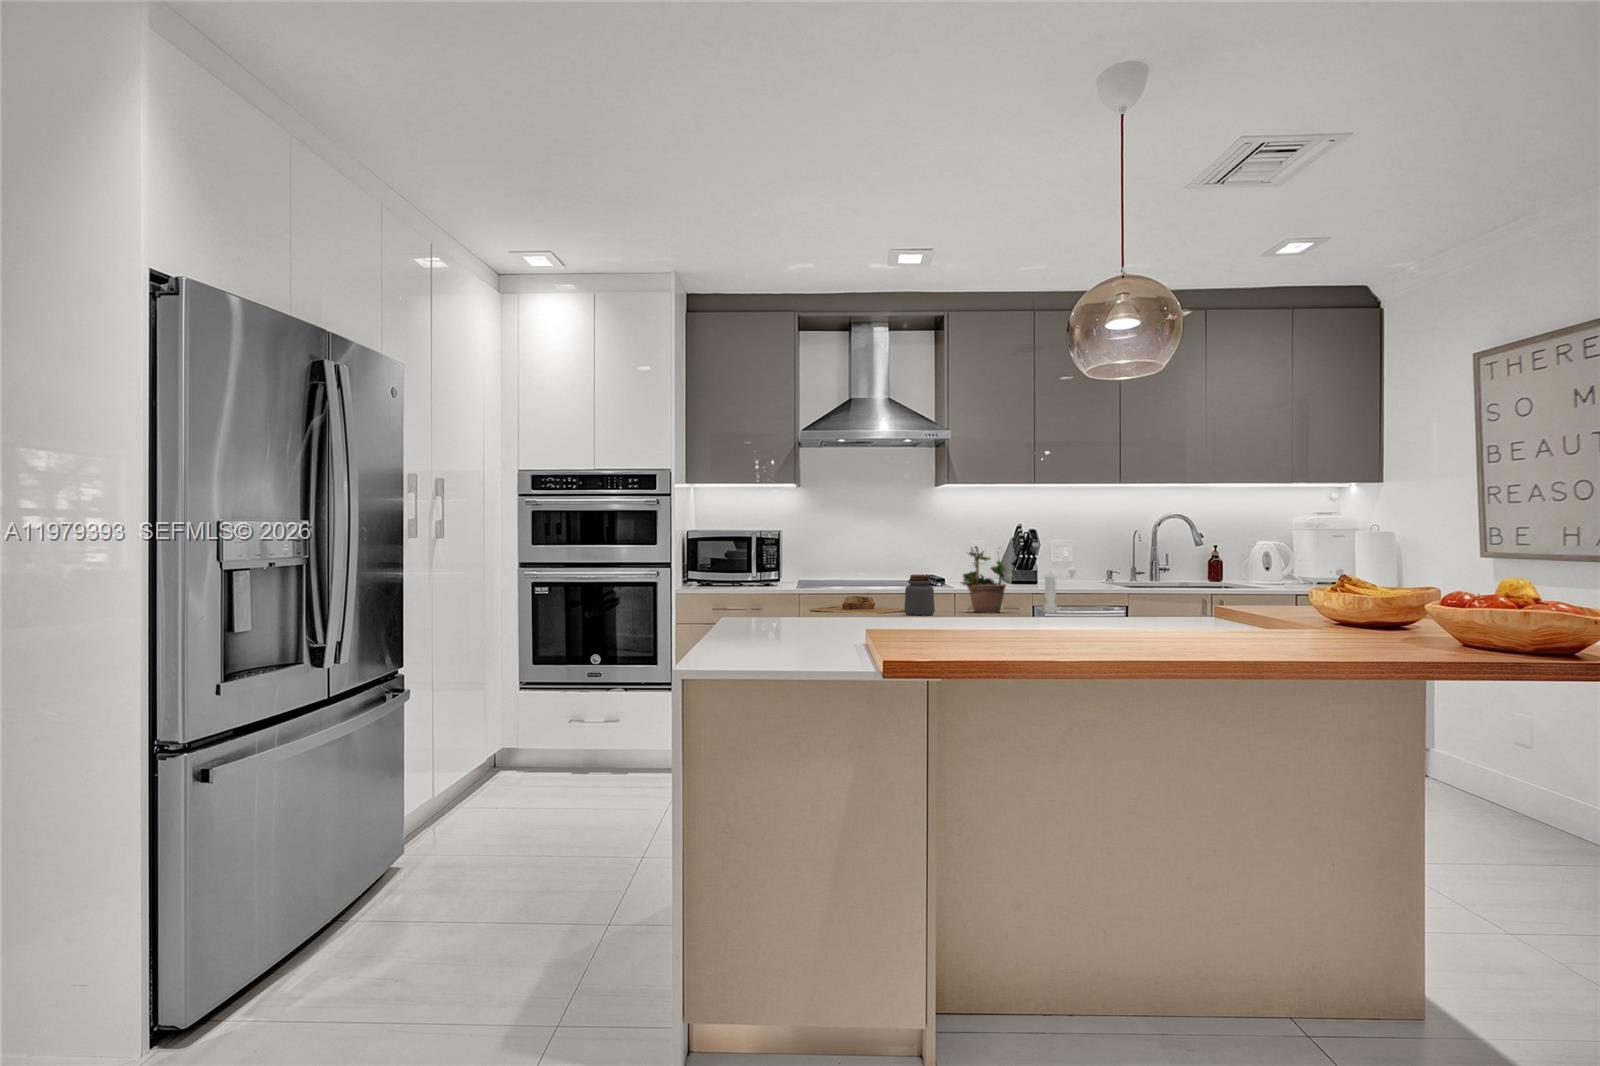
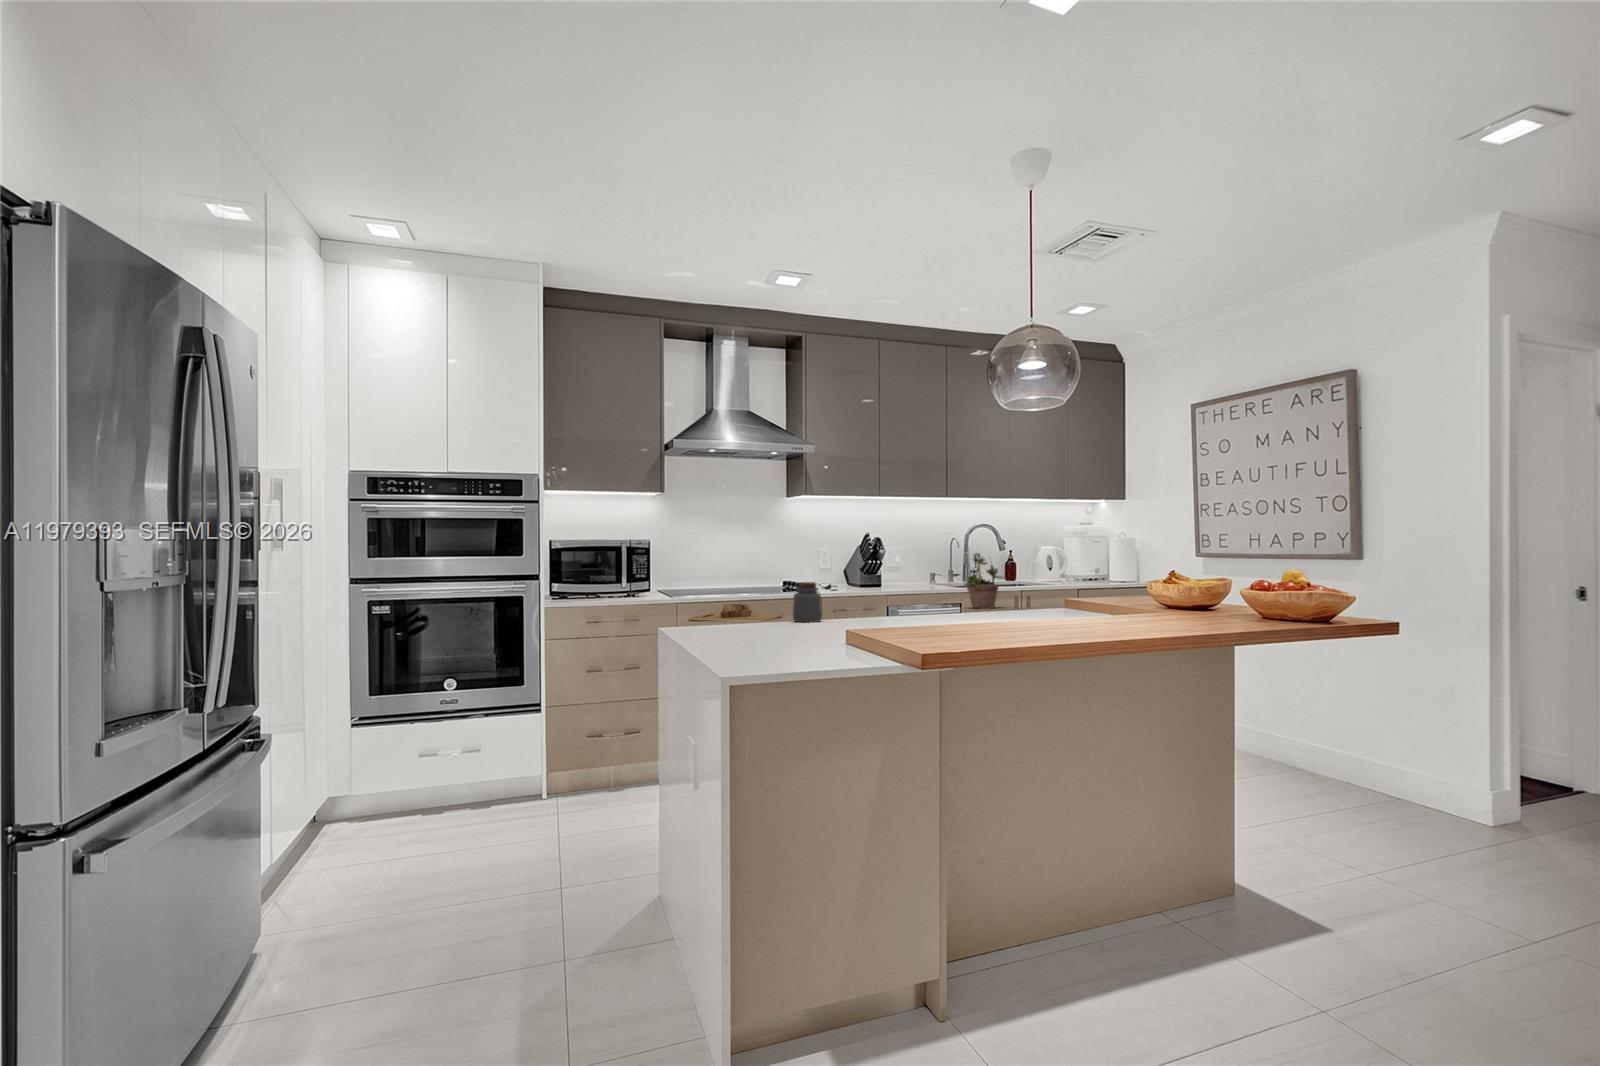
potted plant: present [961,546,1013,613] -> present [964,553,1004,609]
pepper mill: present [1044,567,1076,612] -> none [897,571,924,612]

